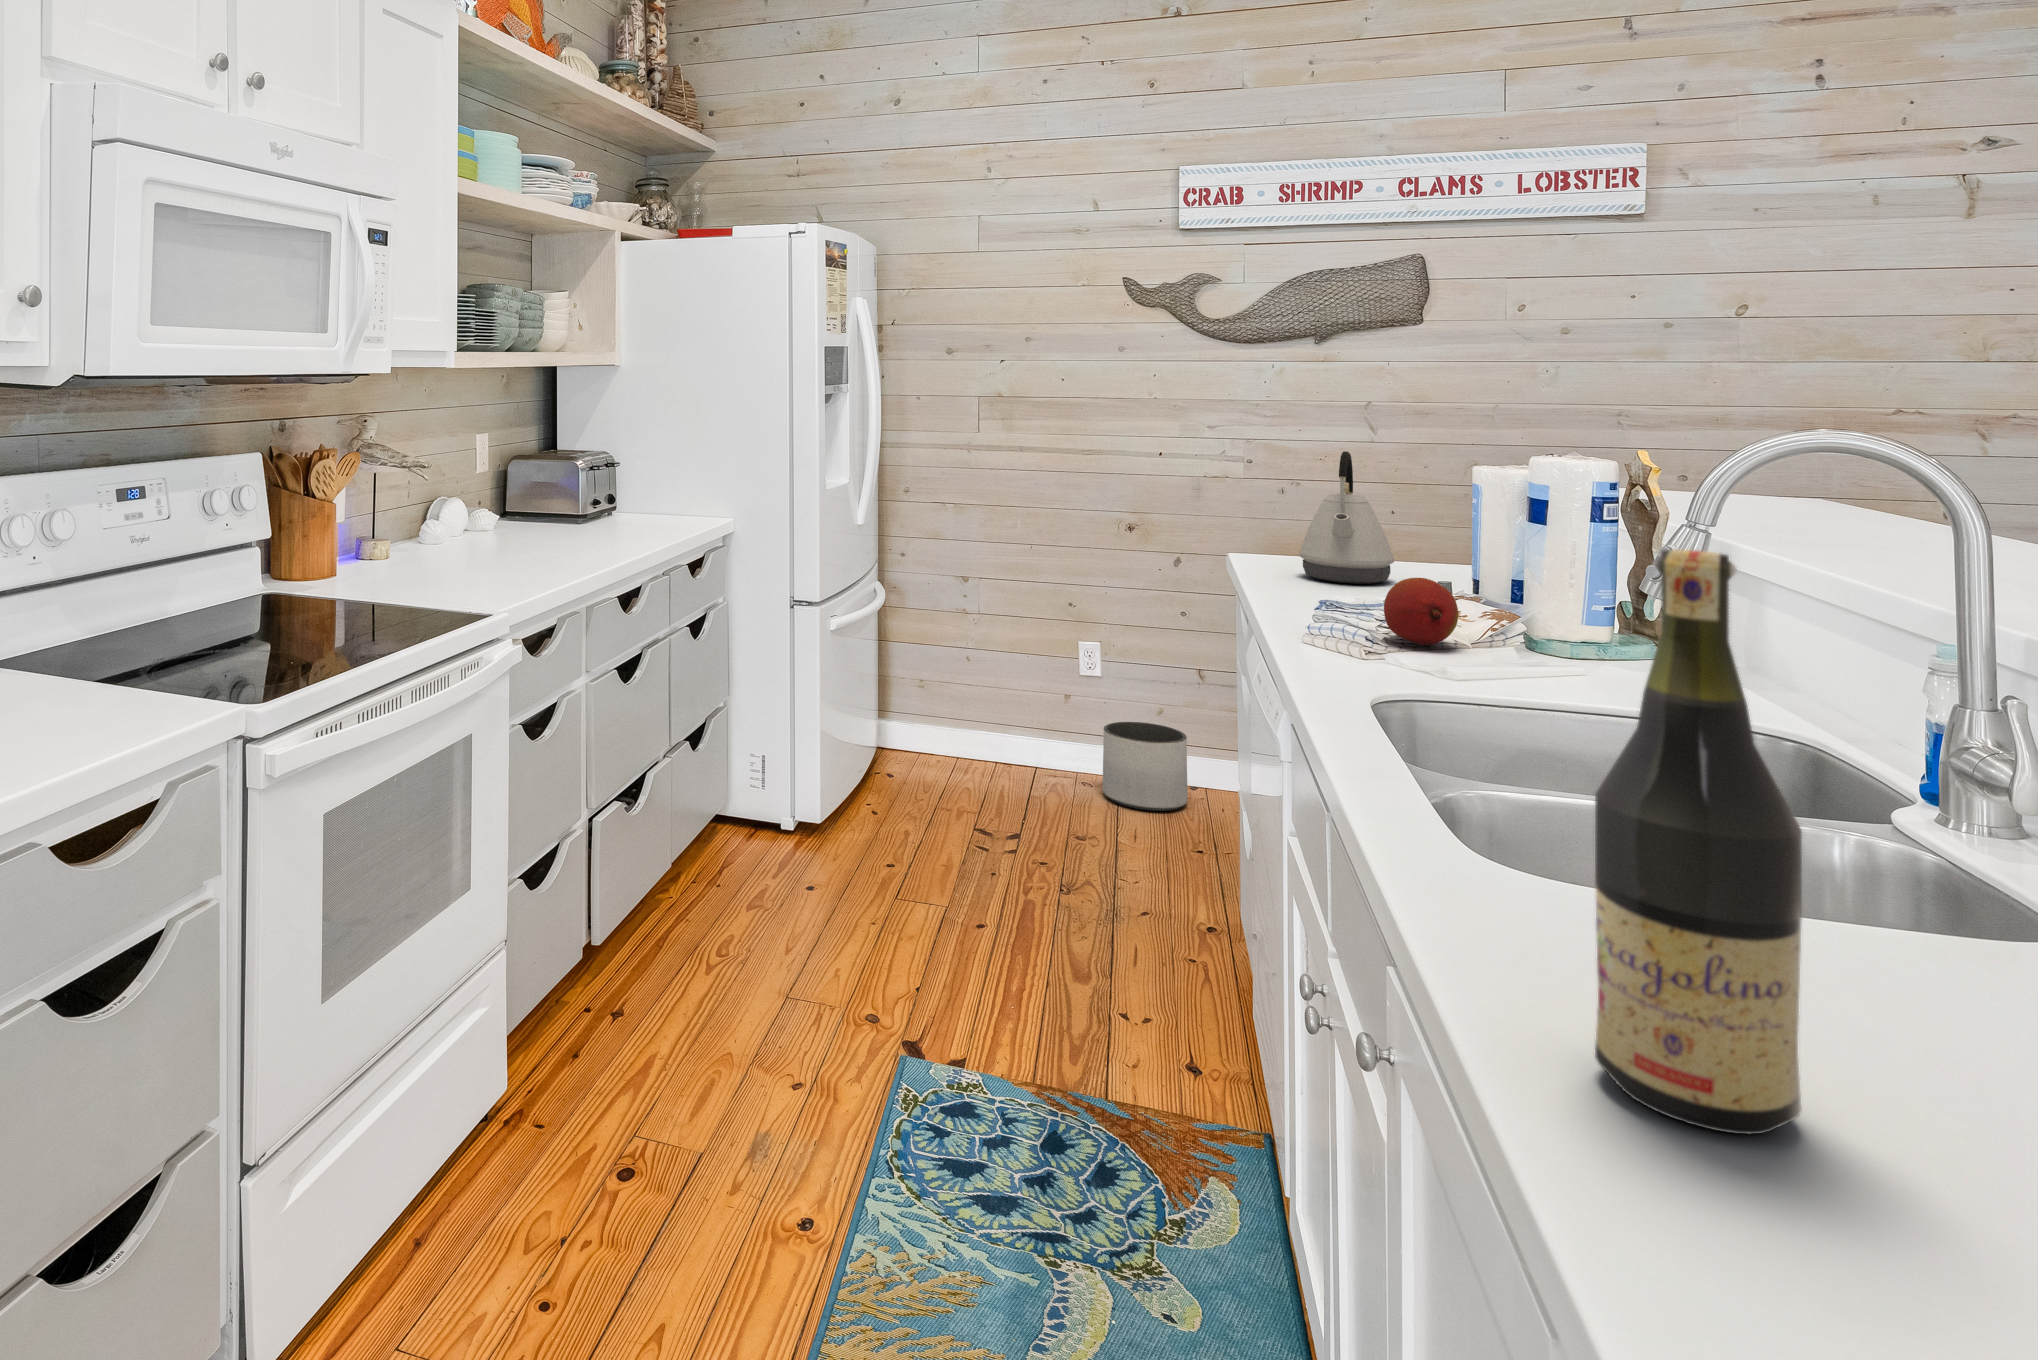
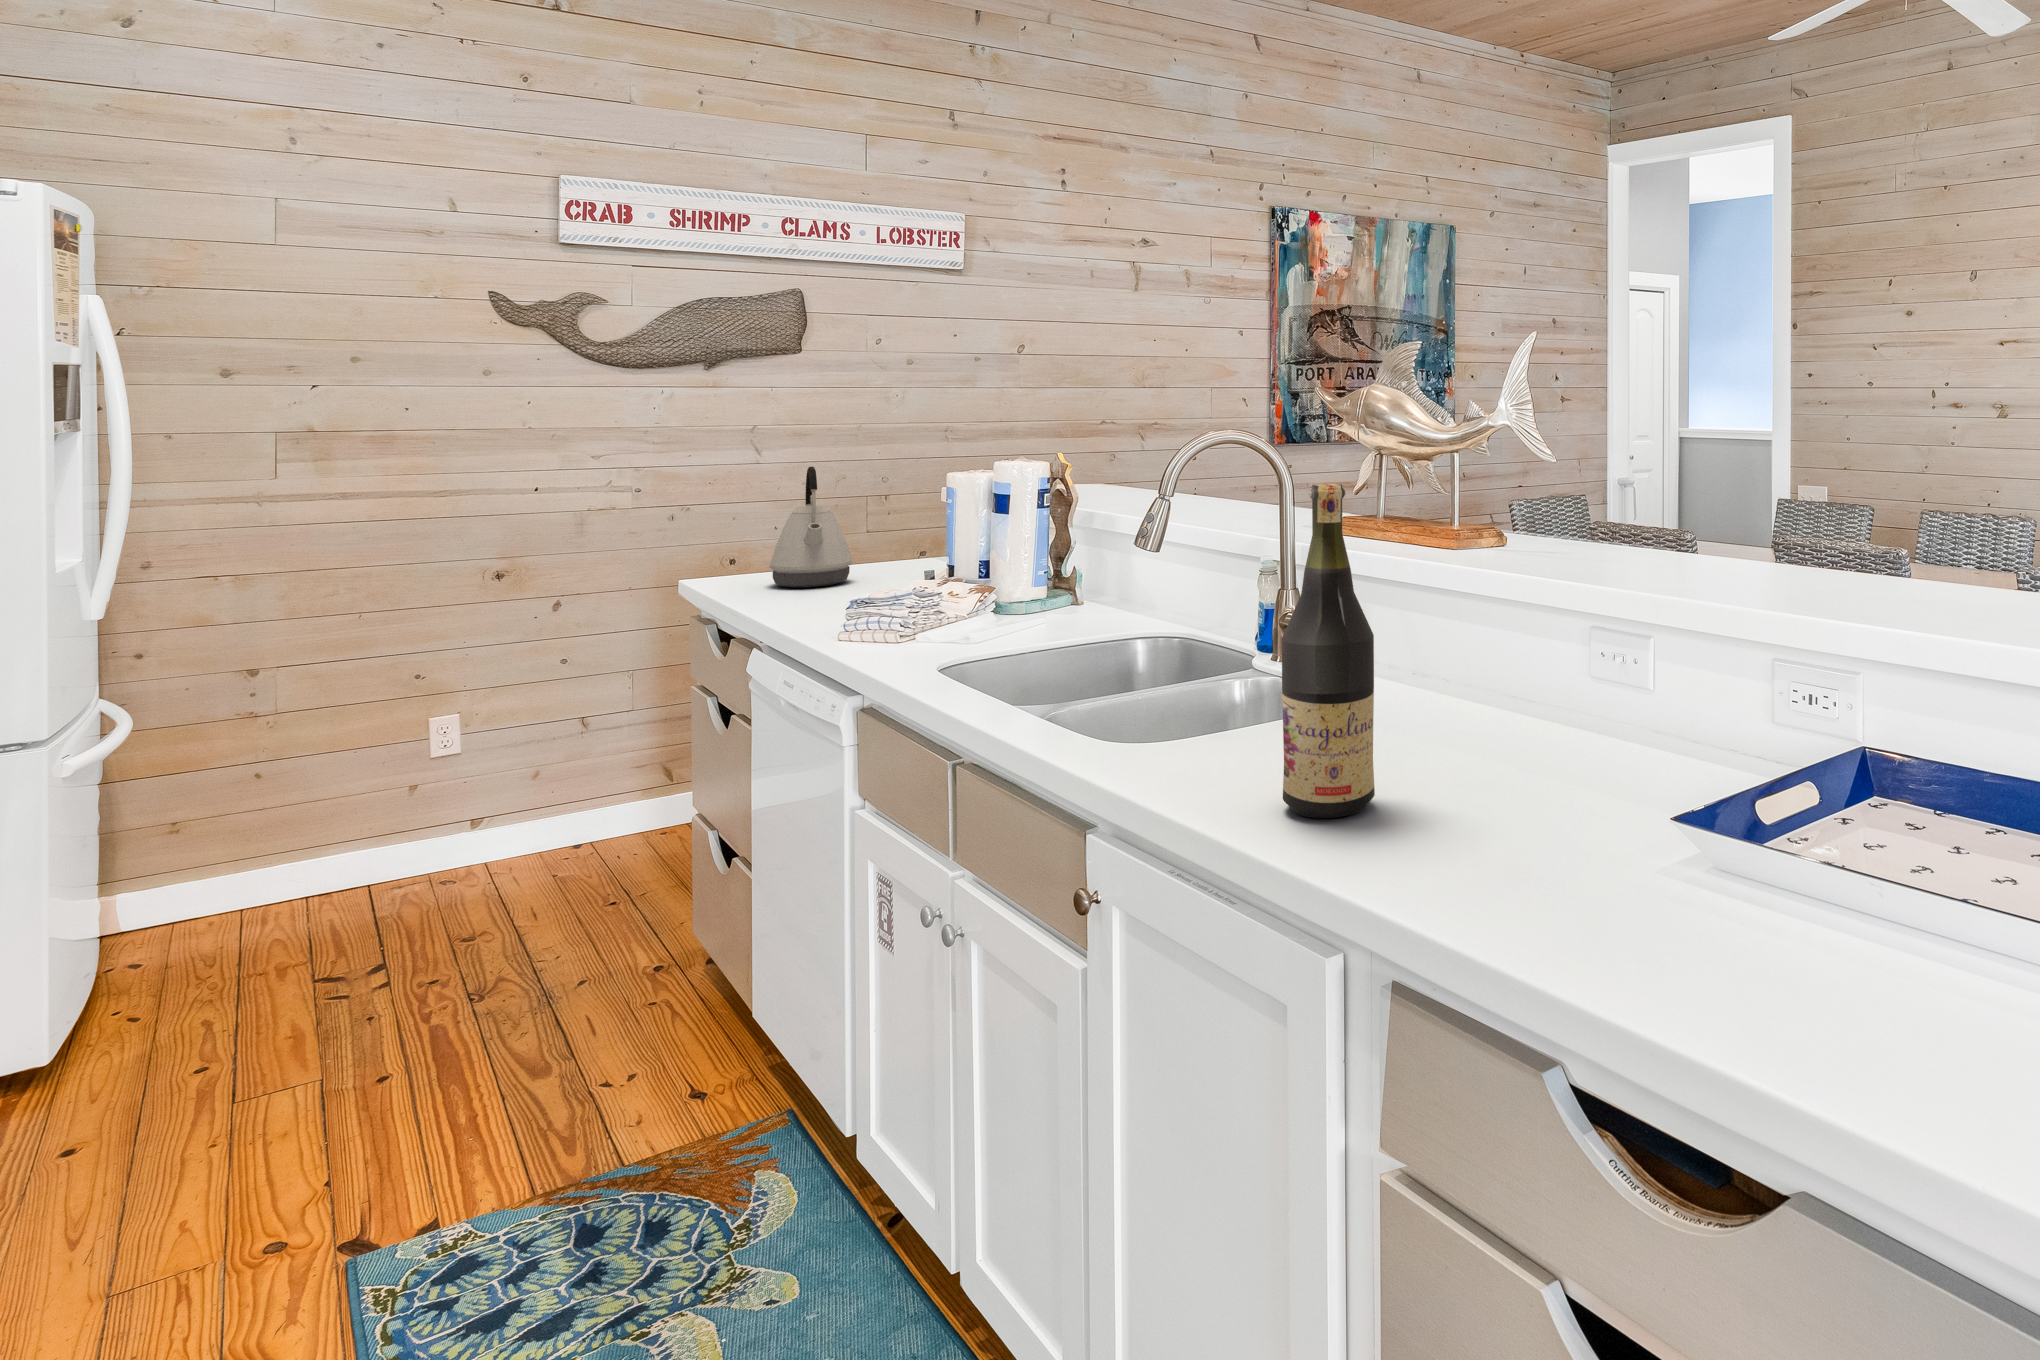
fruit: present [1384,578,1458,645] -> none [897,564,955,620]
planter: present [1103,722,1187,811] -> none [470,789,575,891]

